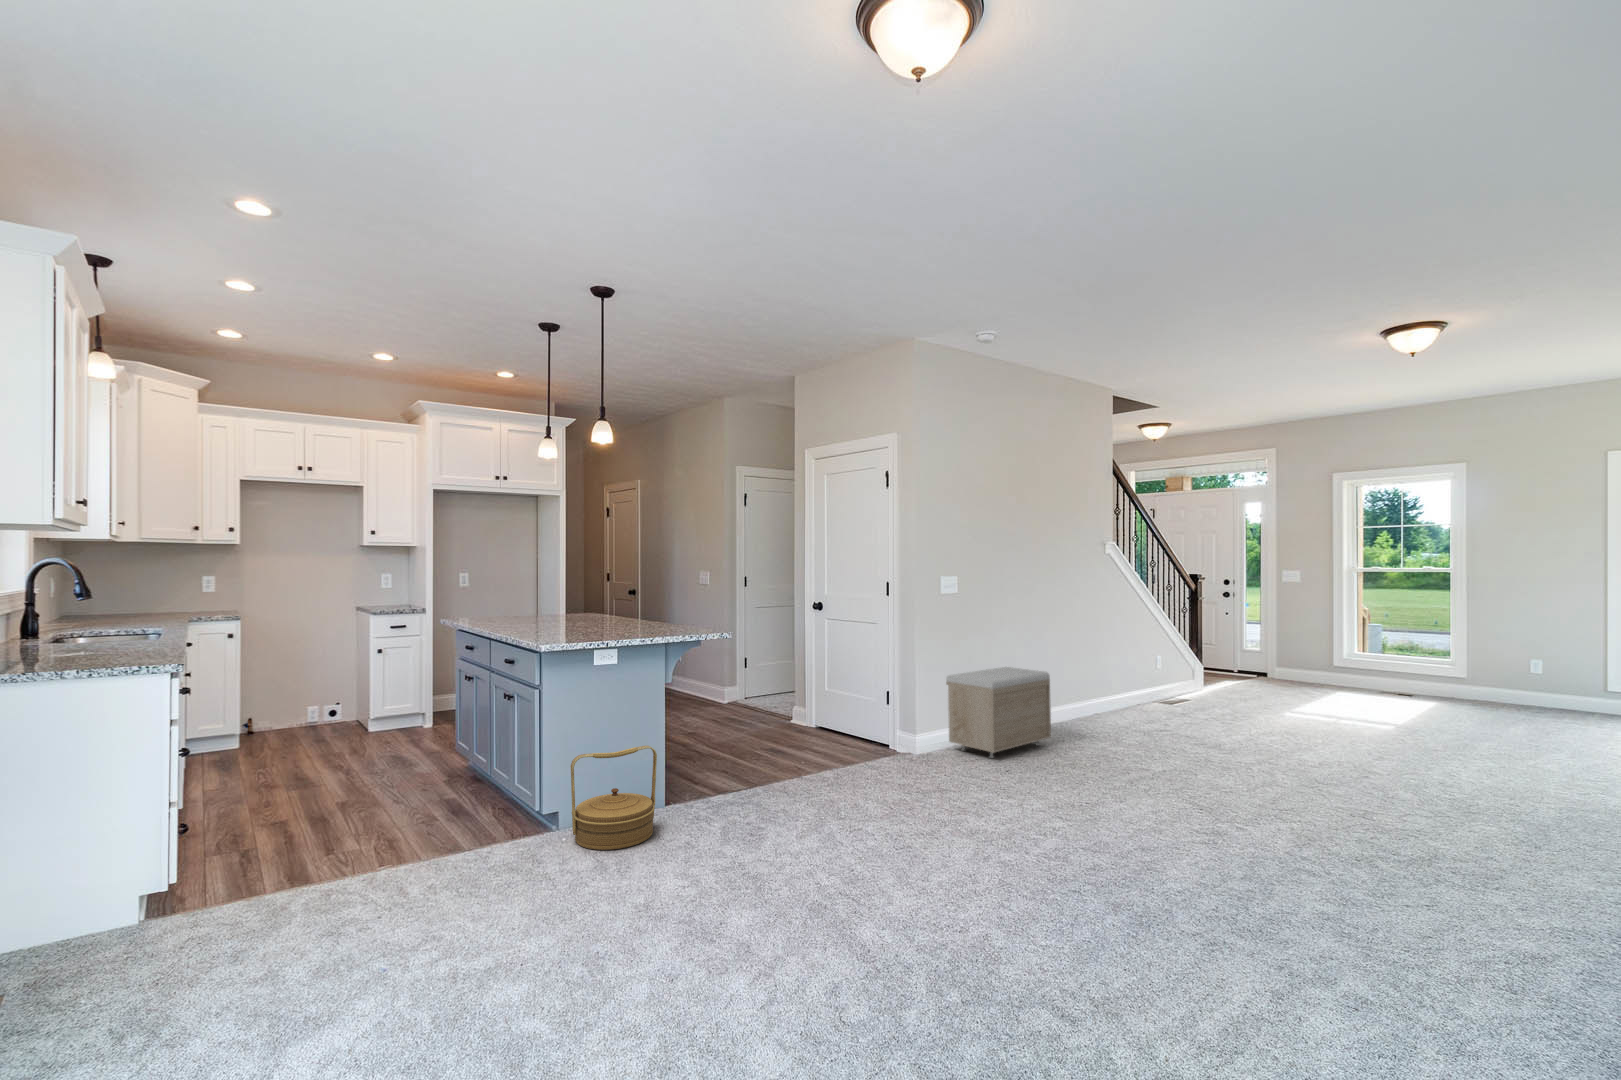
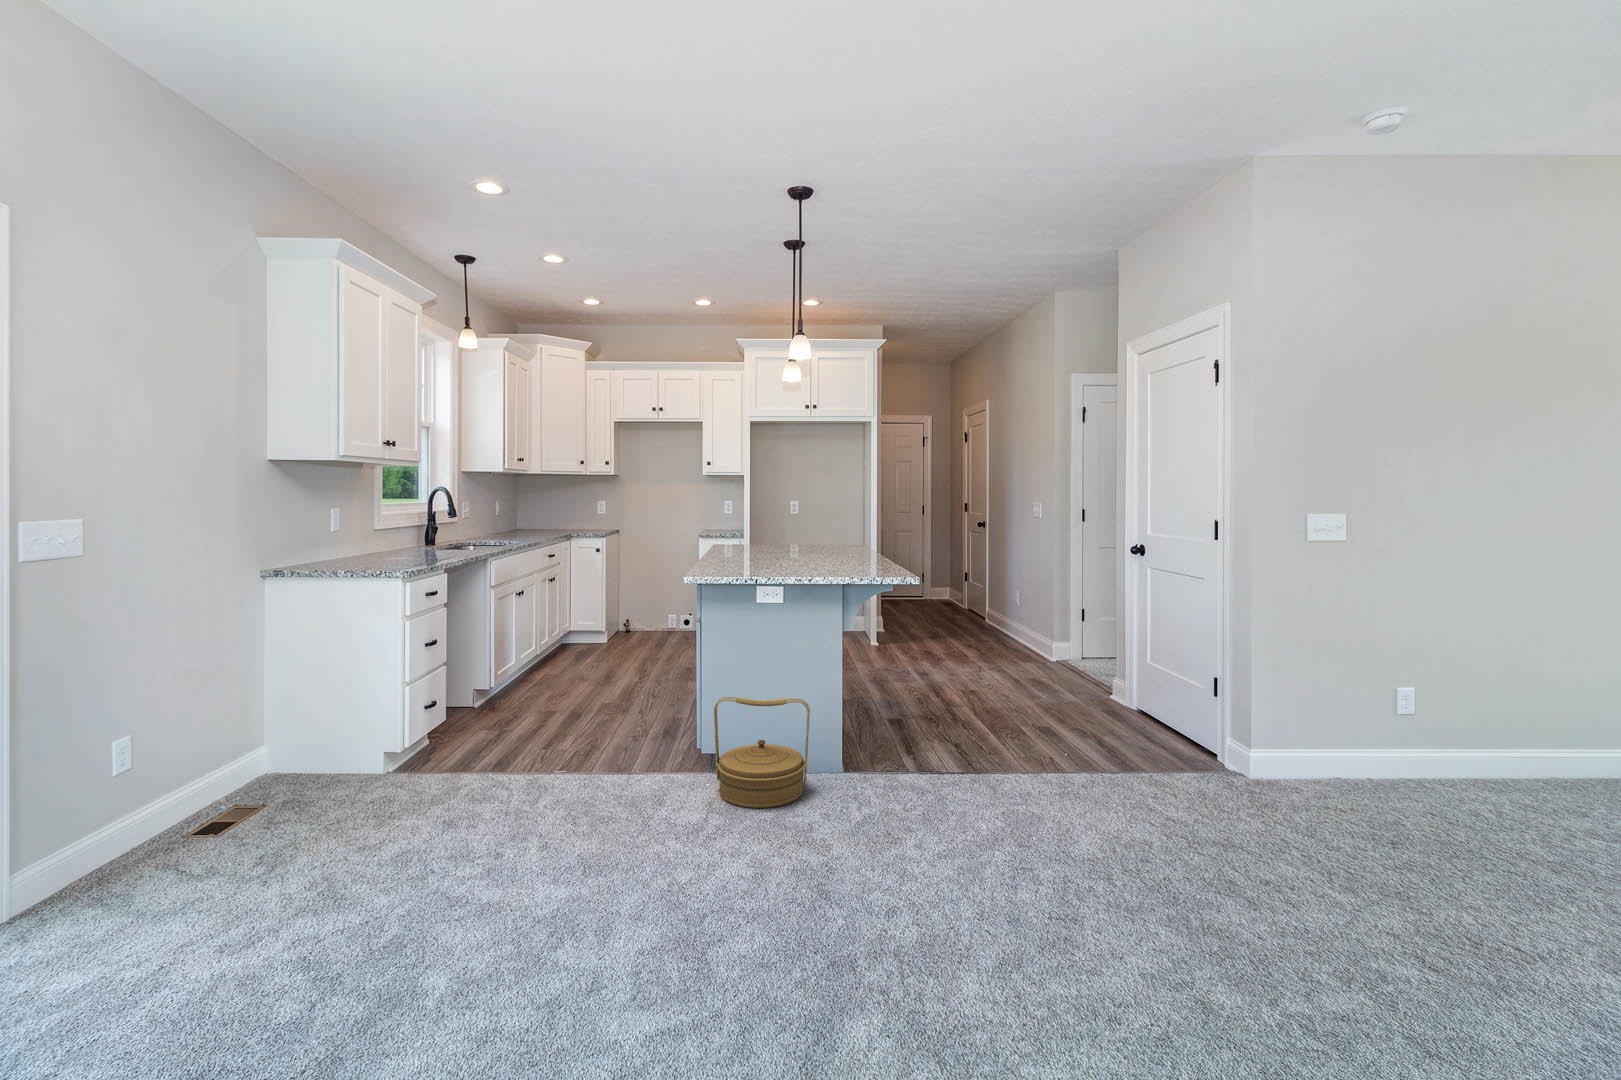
storage bench: present [946,667,1051,758] -> none [1316,666,1554,813]

